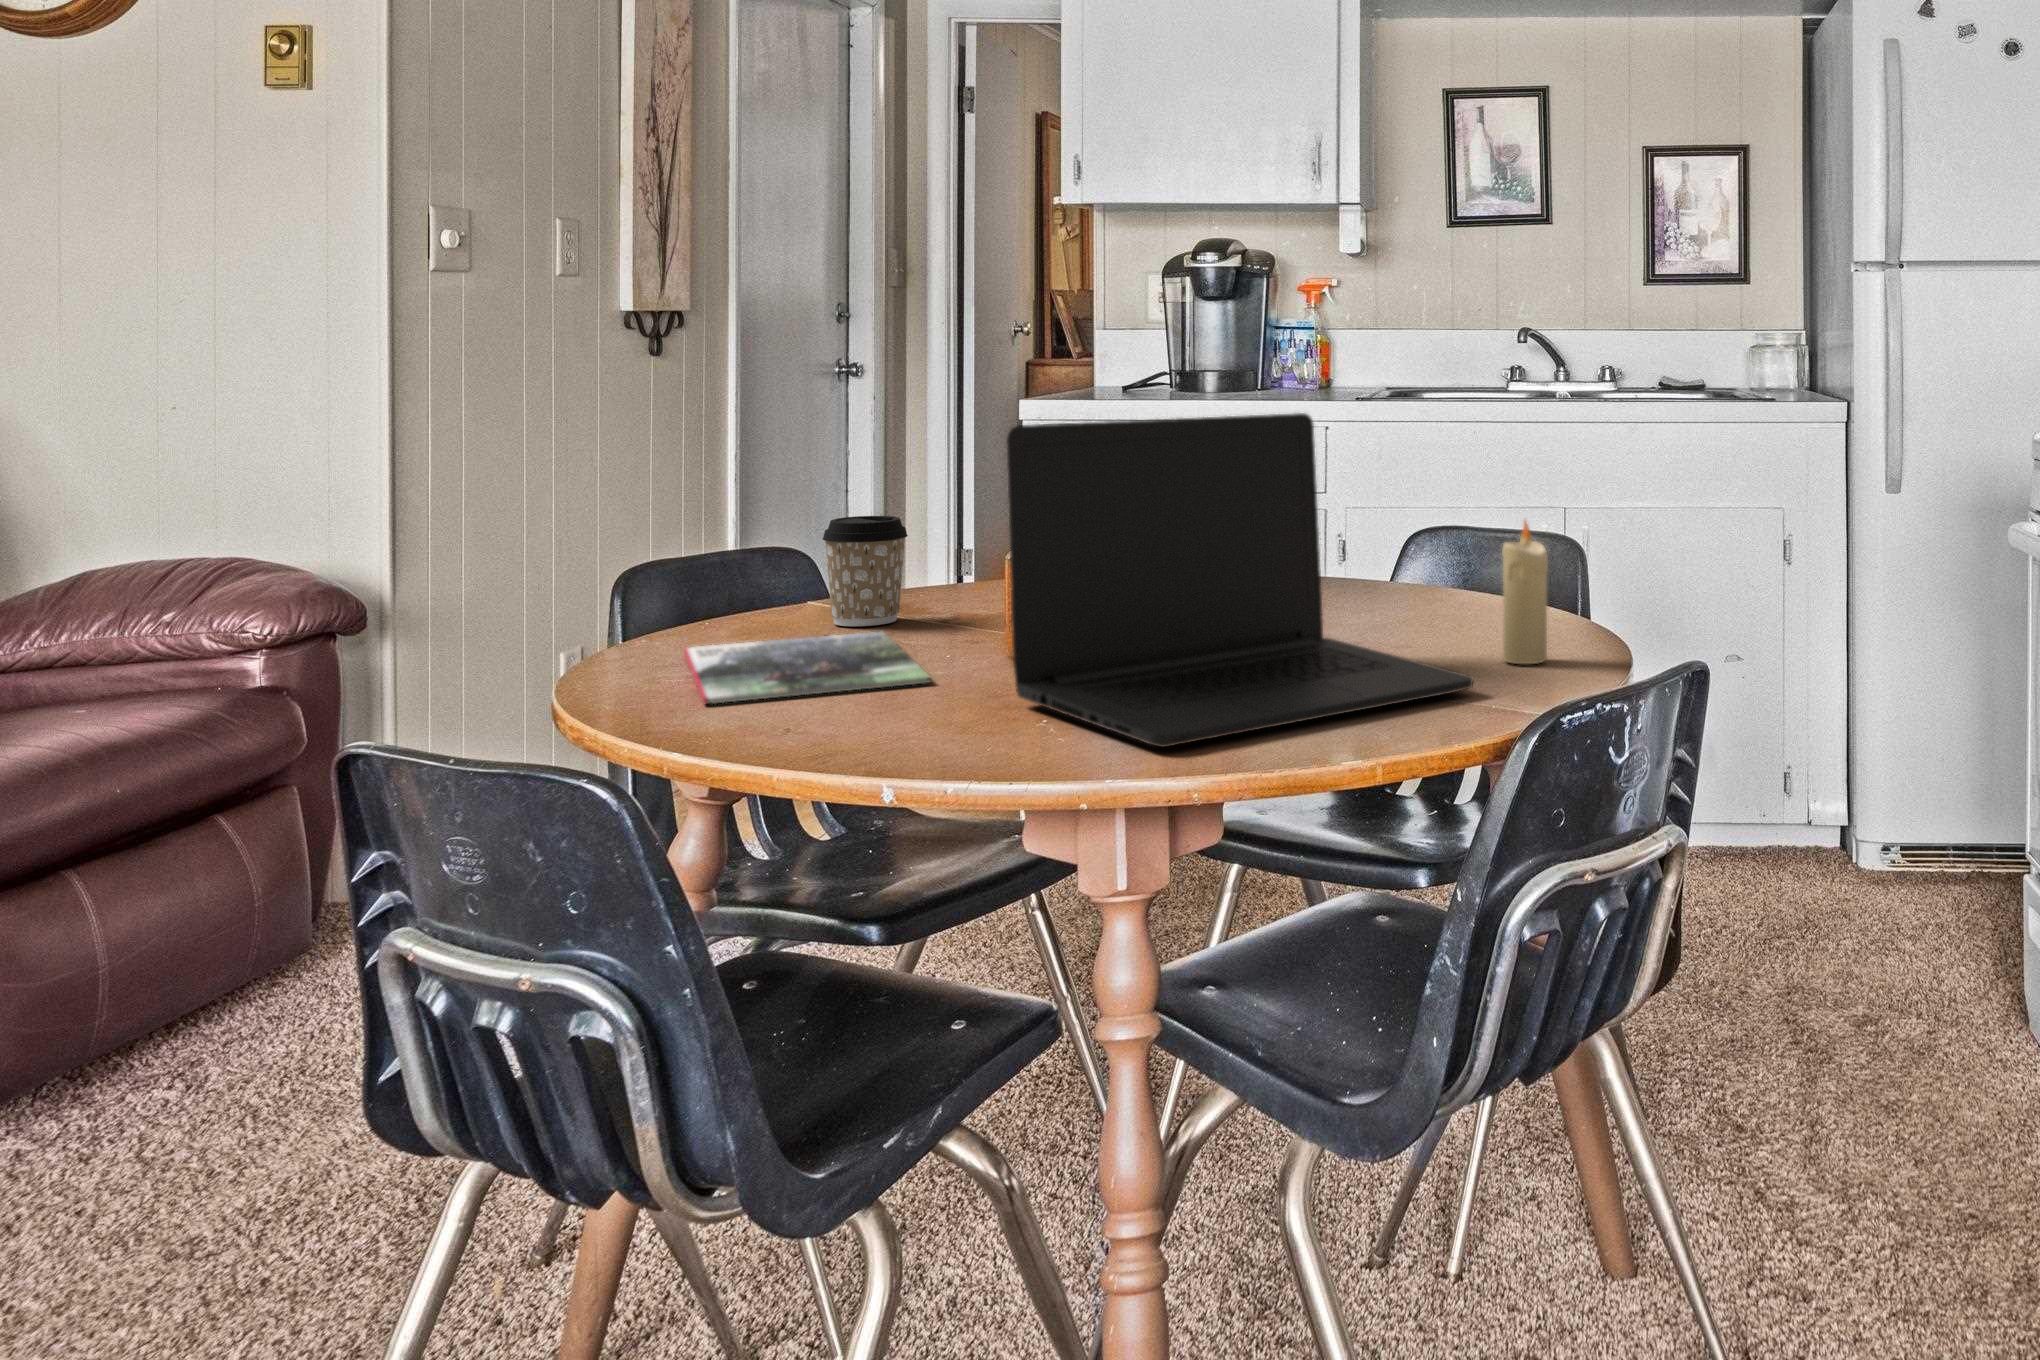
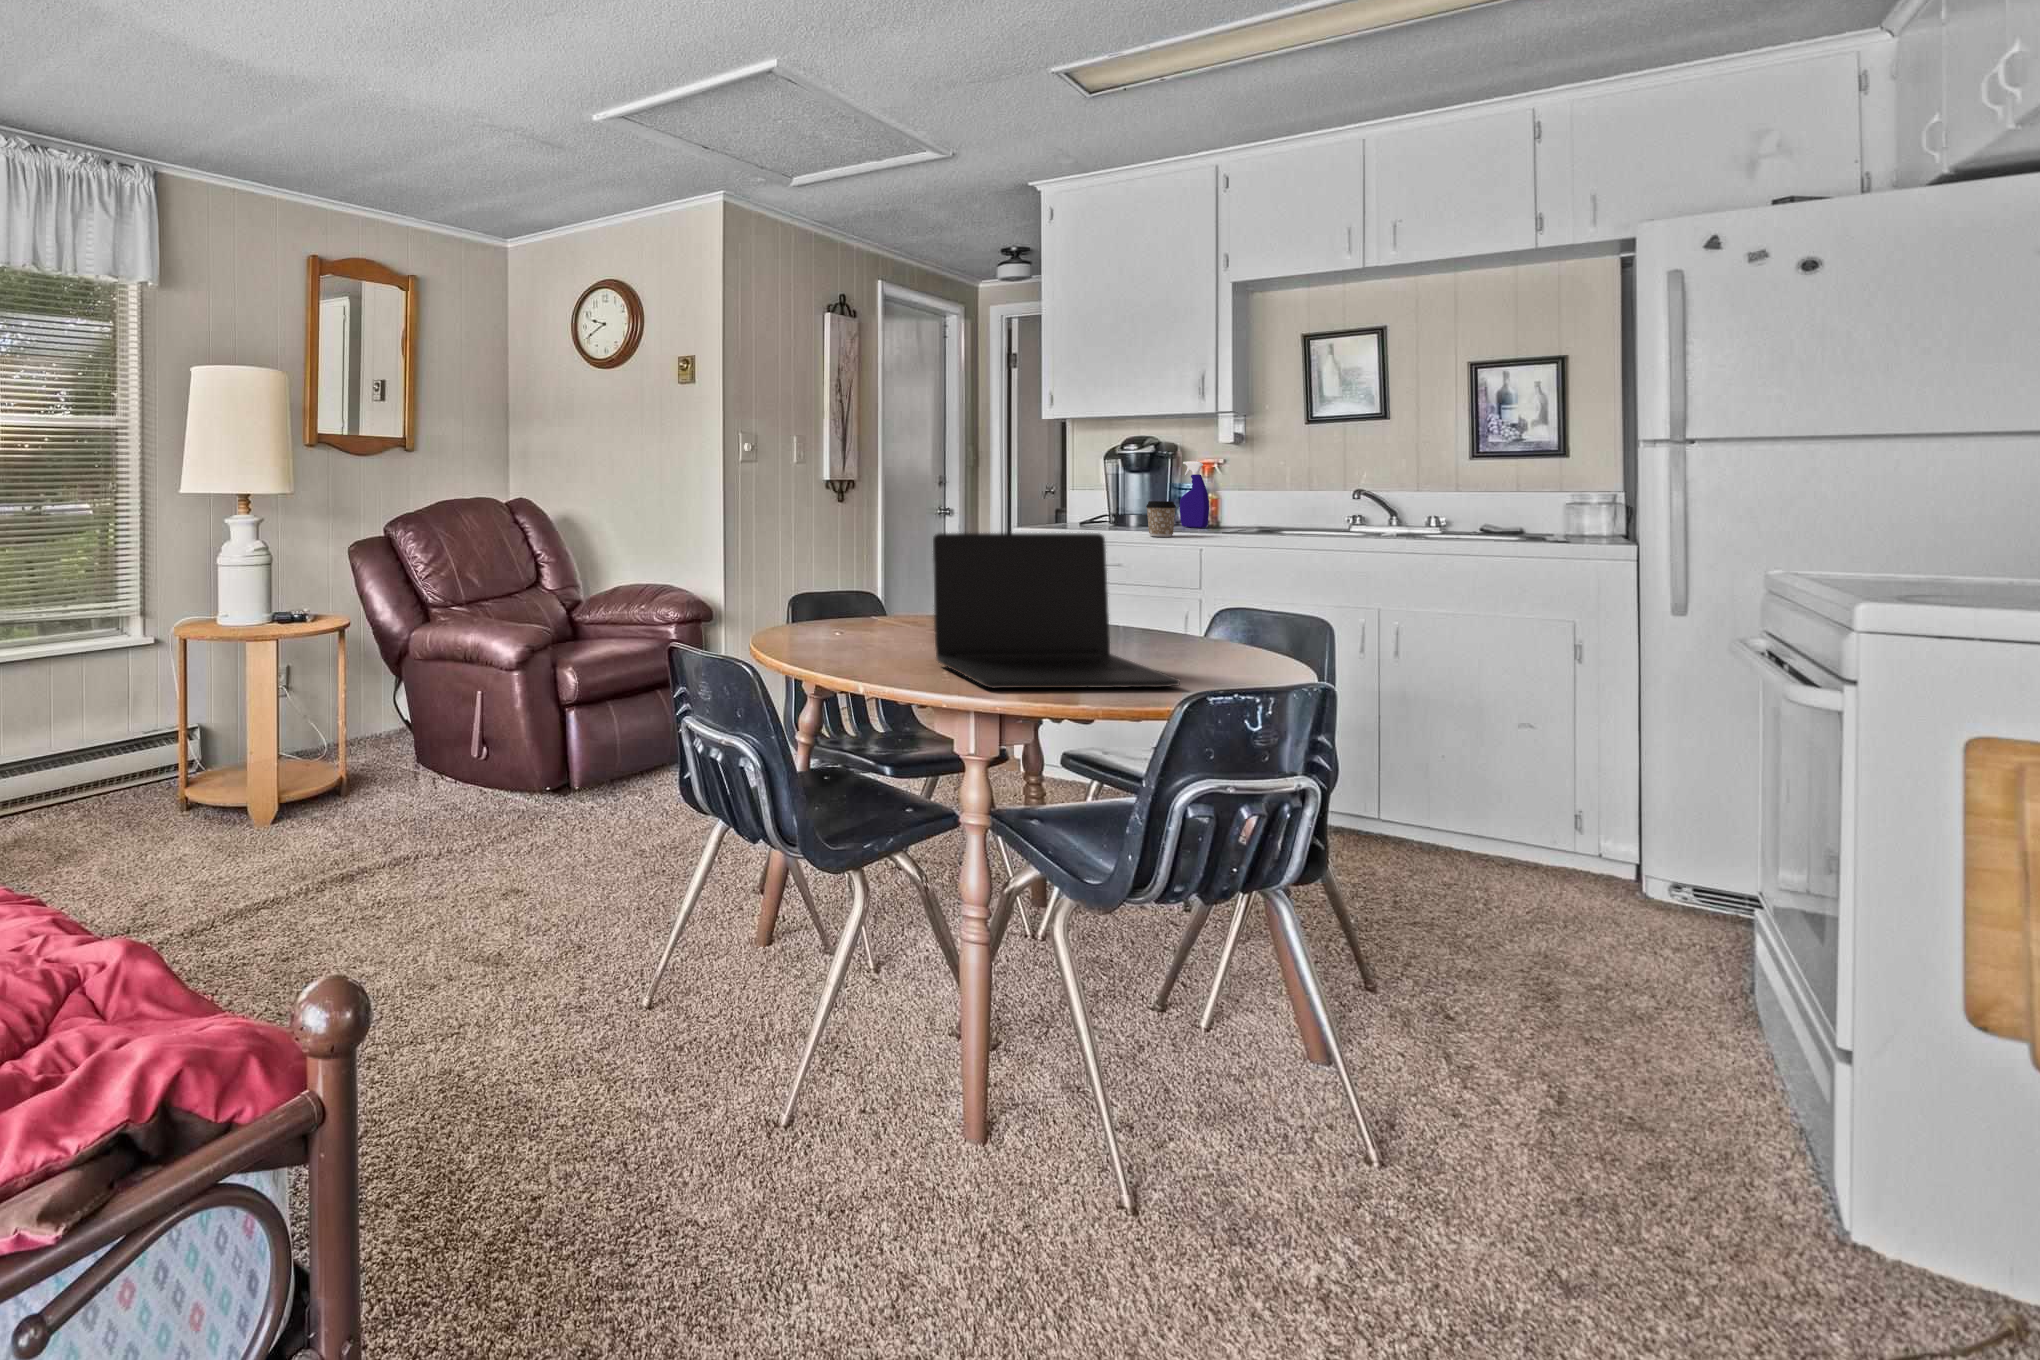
spray bottle: none [1282,283,1326,390] -> present [1180,461,1209,528]
coffee cup: present [823,516,908,626] -> present [1146,501,1176,537]
candle: present [1502,518,1548,664] -> none [1216,597,1246,681]
magazine: present [684,632,930,704] -> none [807,629,905,653]

